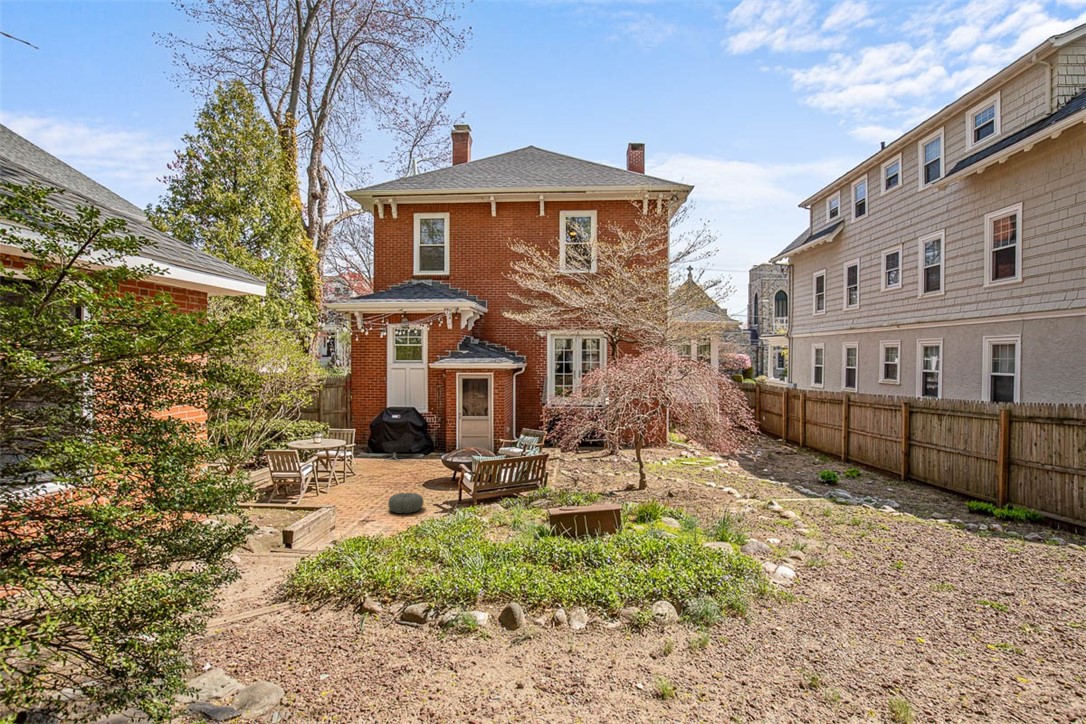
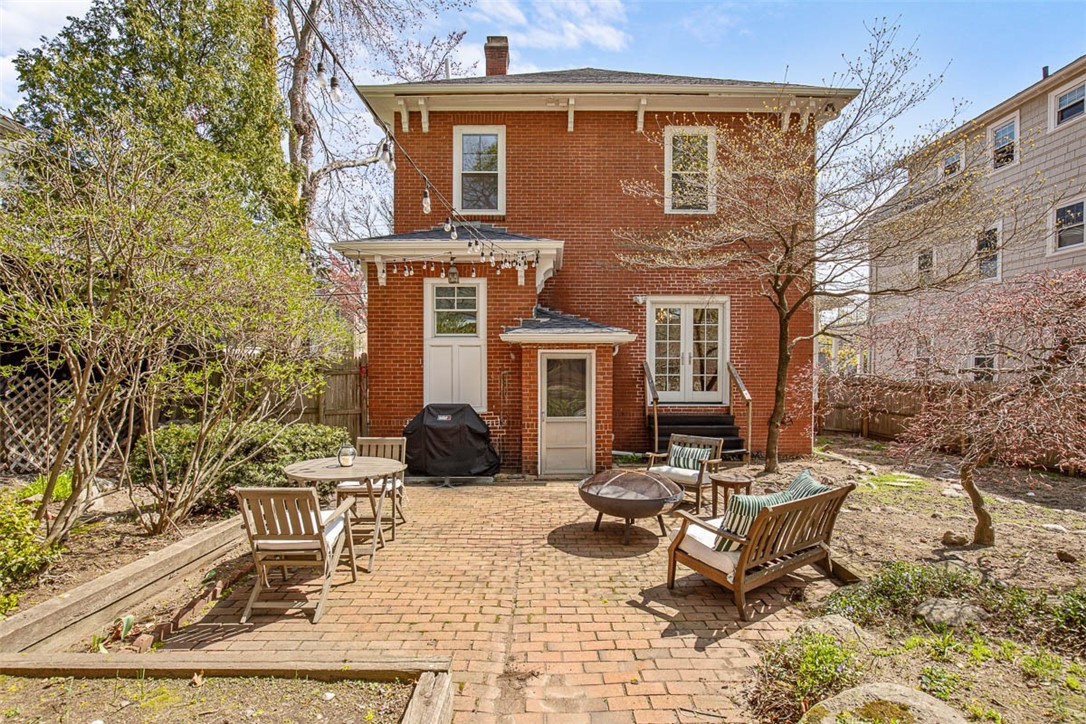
pouf: present [388,493,423,513] -> none [523,573,599,629]

